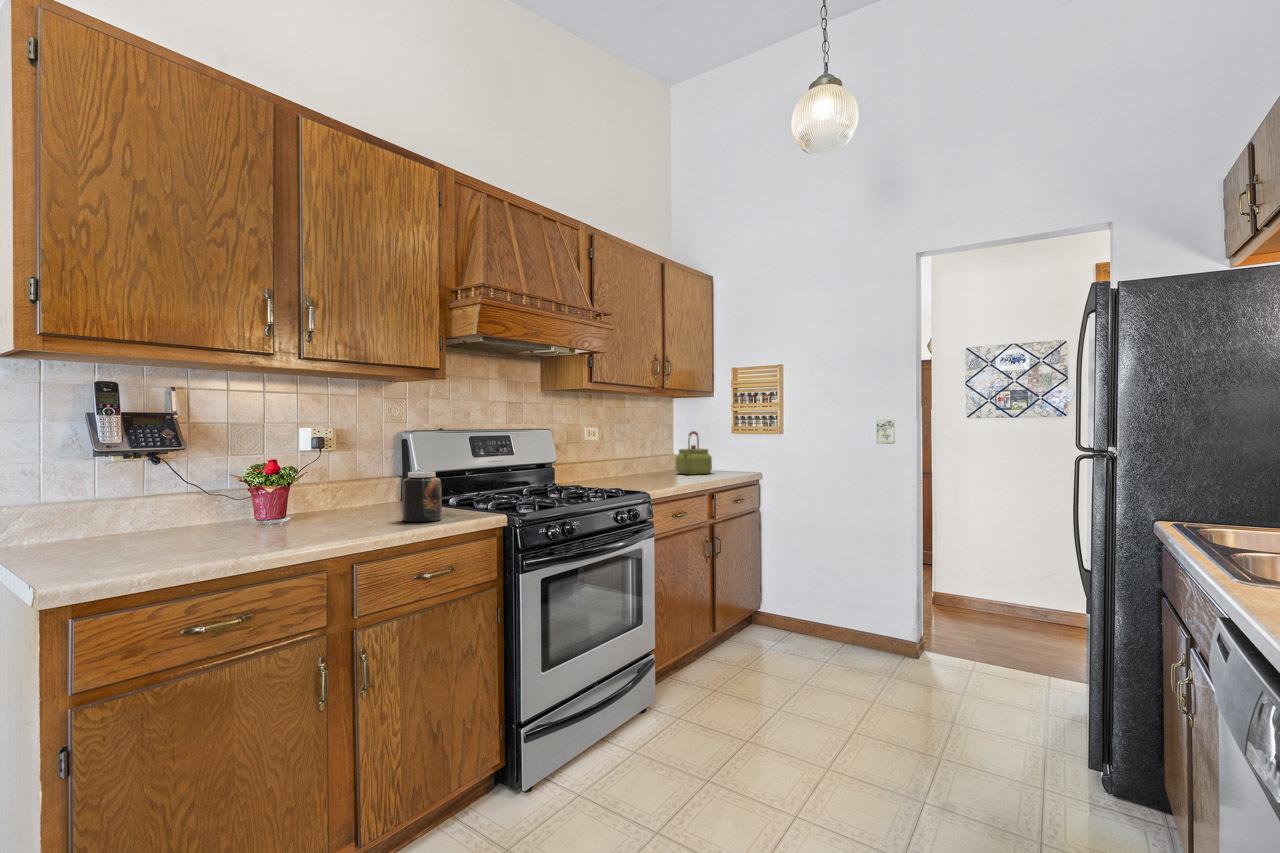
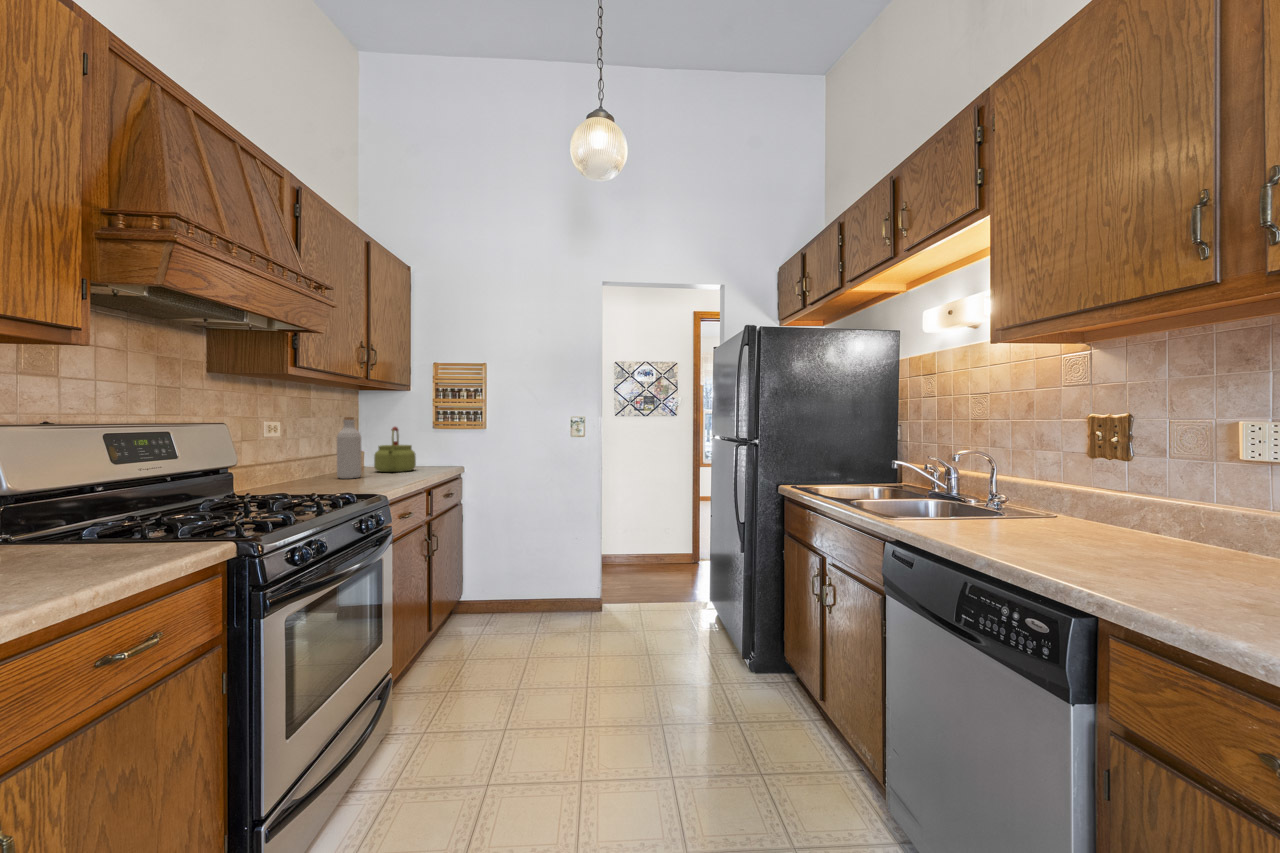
bottle: none [637,423,657,478] -> present [337,417,362,479]
jar: present [402,471,442,522] -> none [38,486,125,574]

